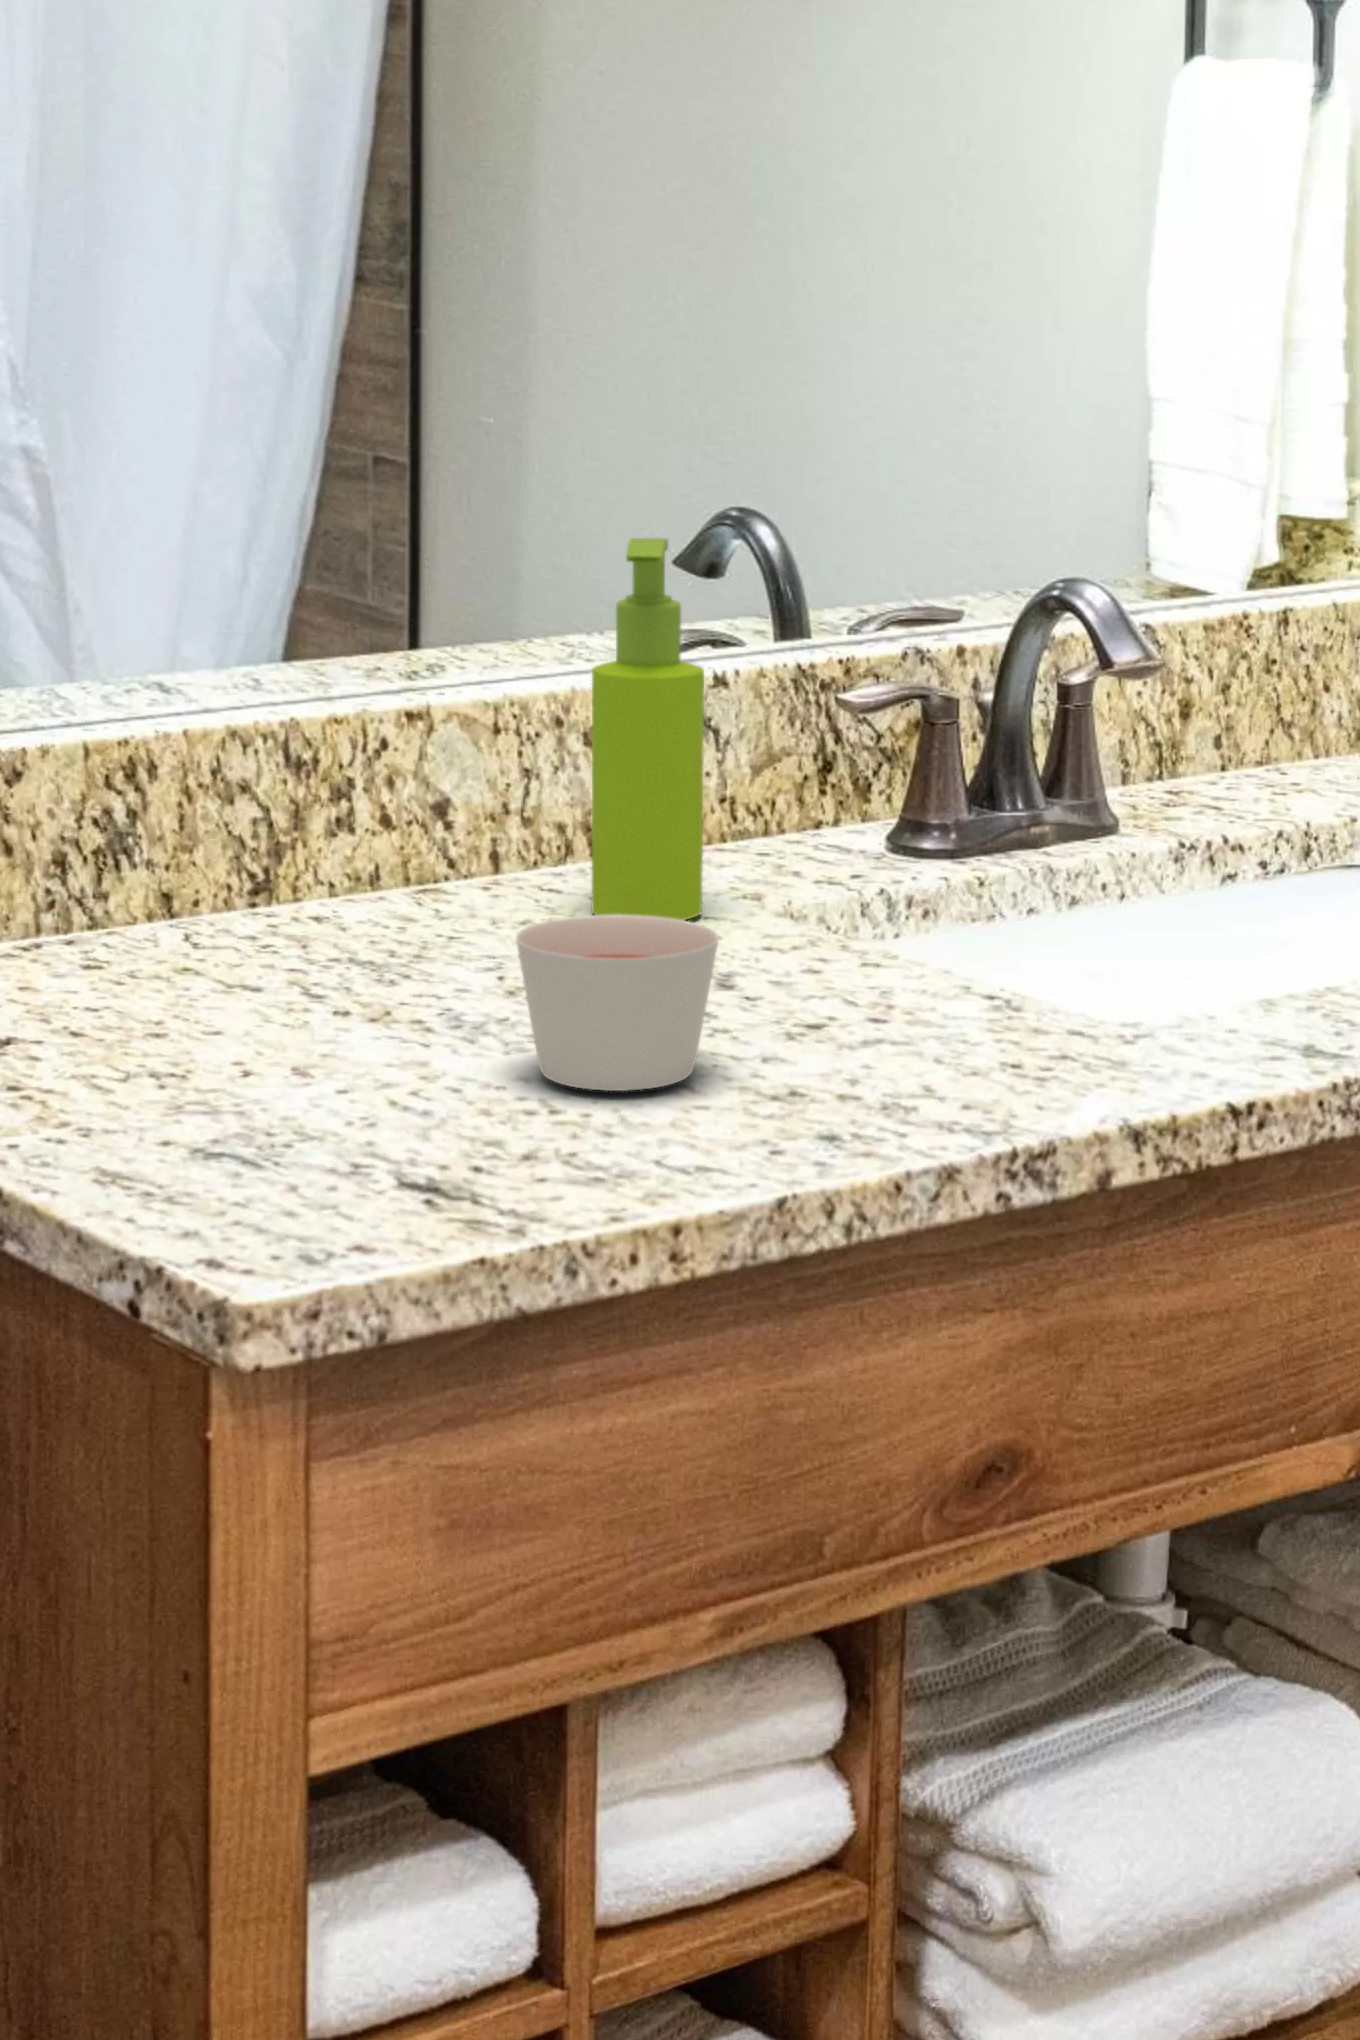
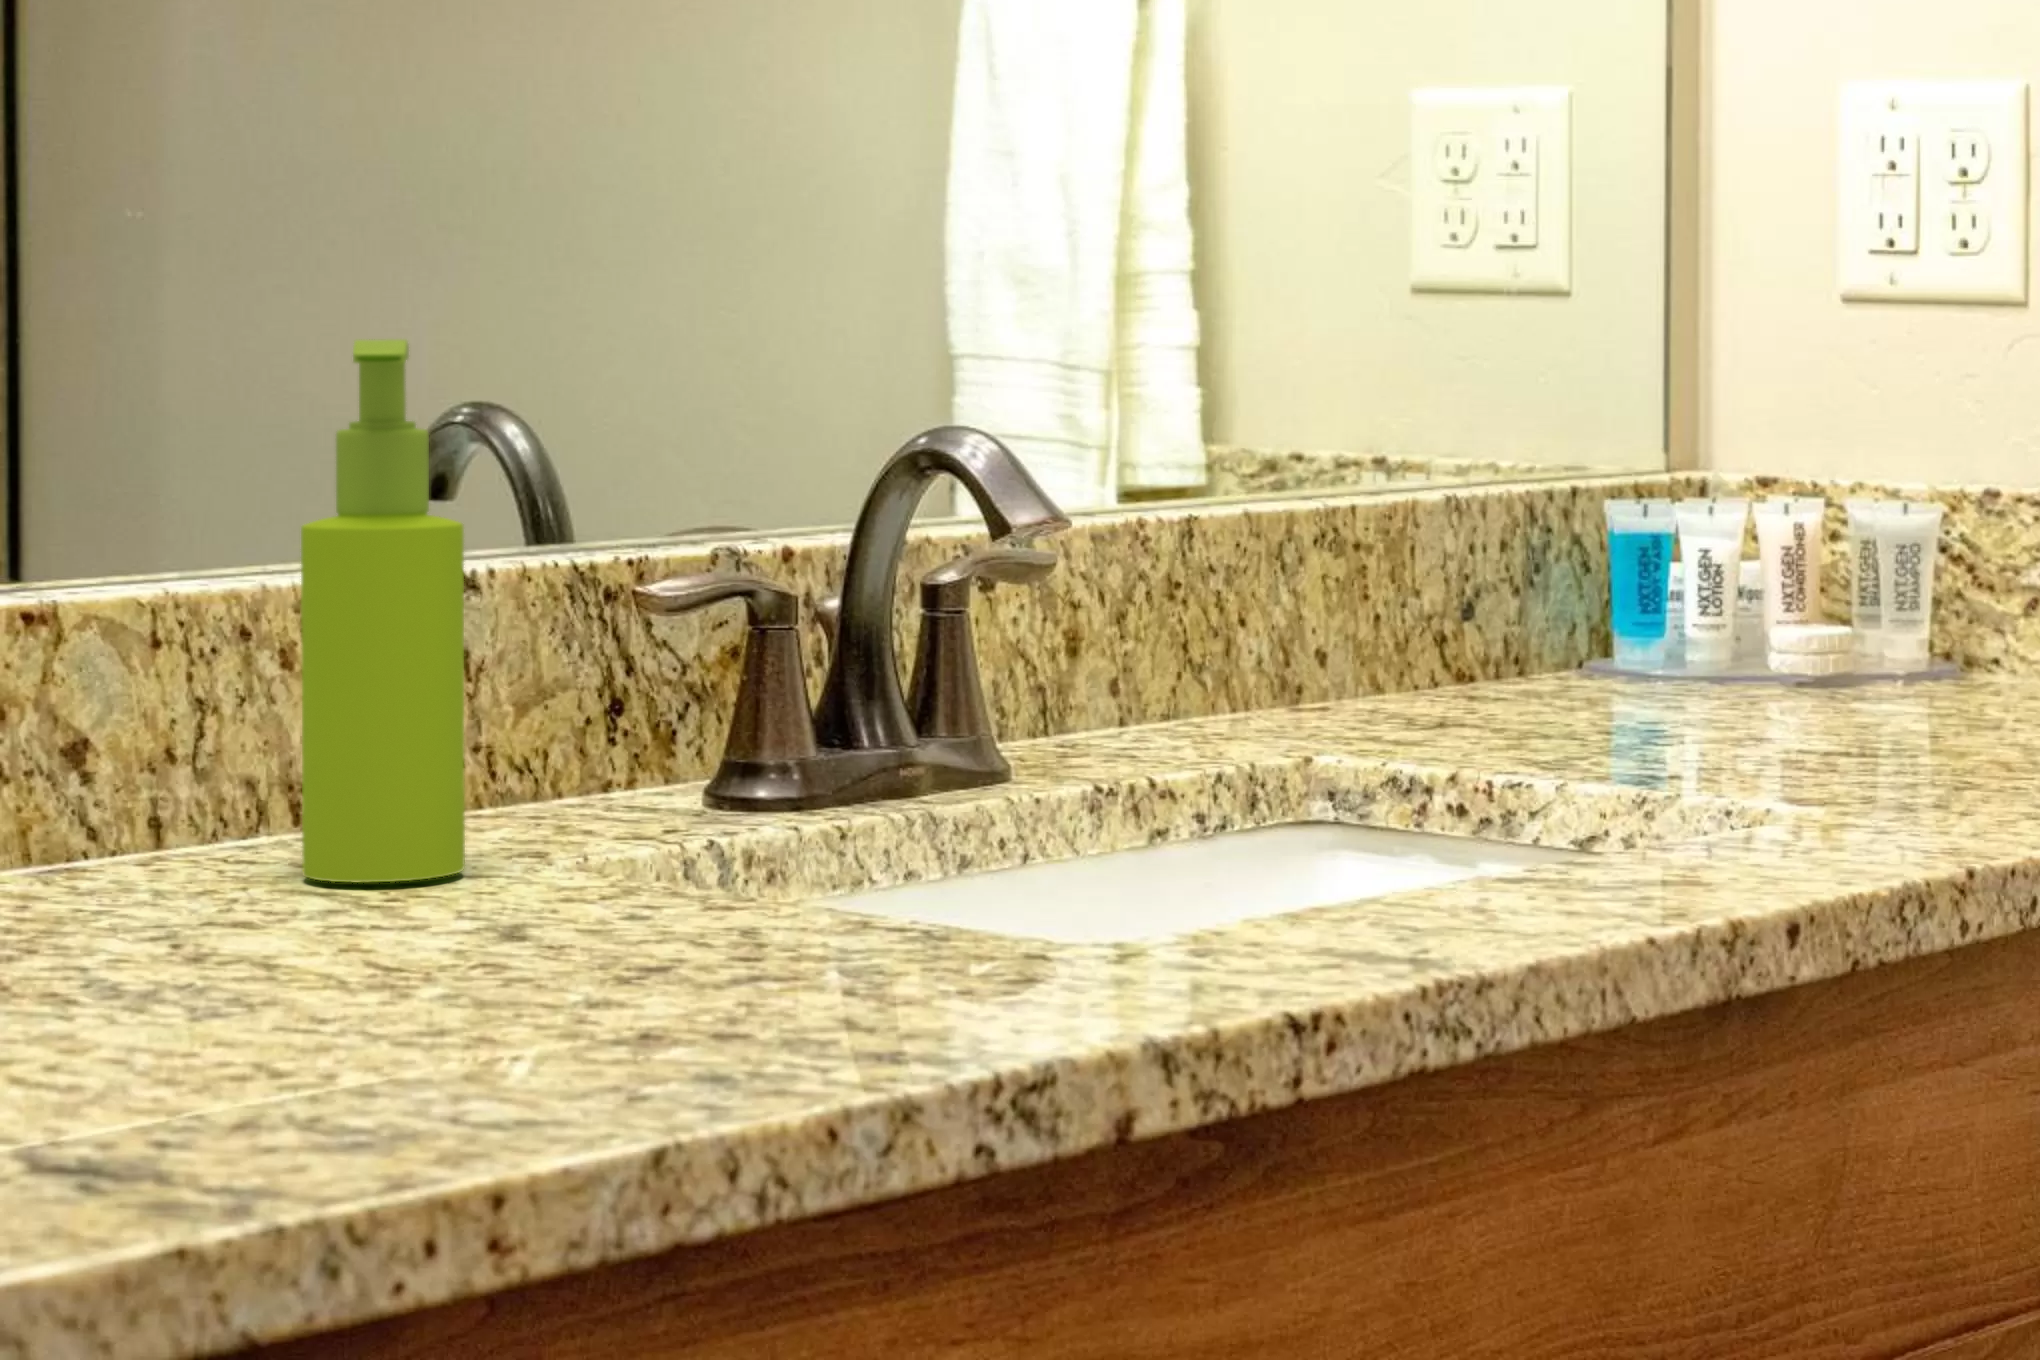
candle: present [516,915,719,1091] -> none [222,800,534,1044]

